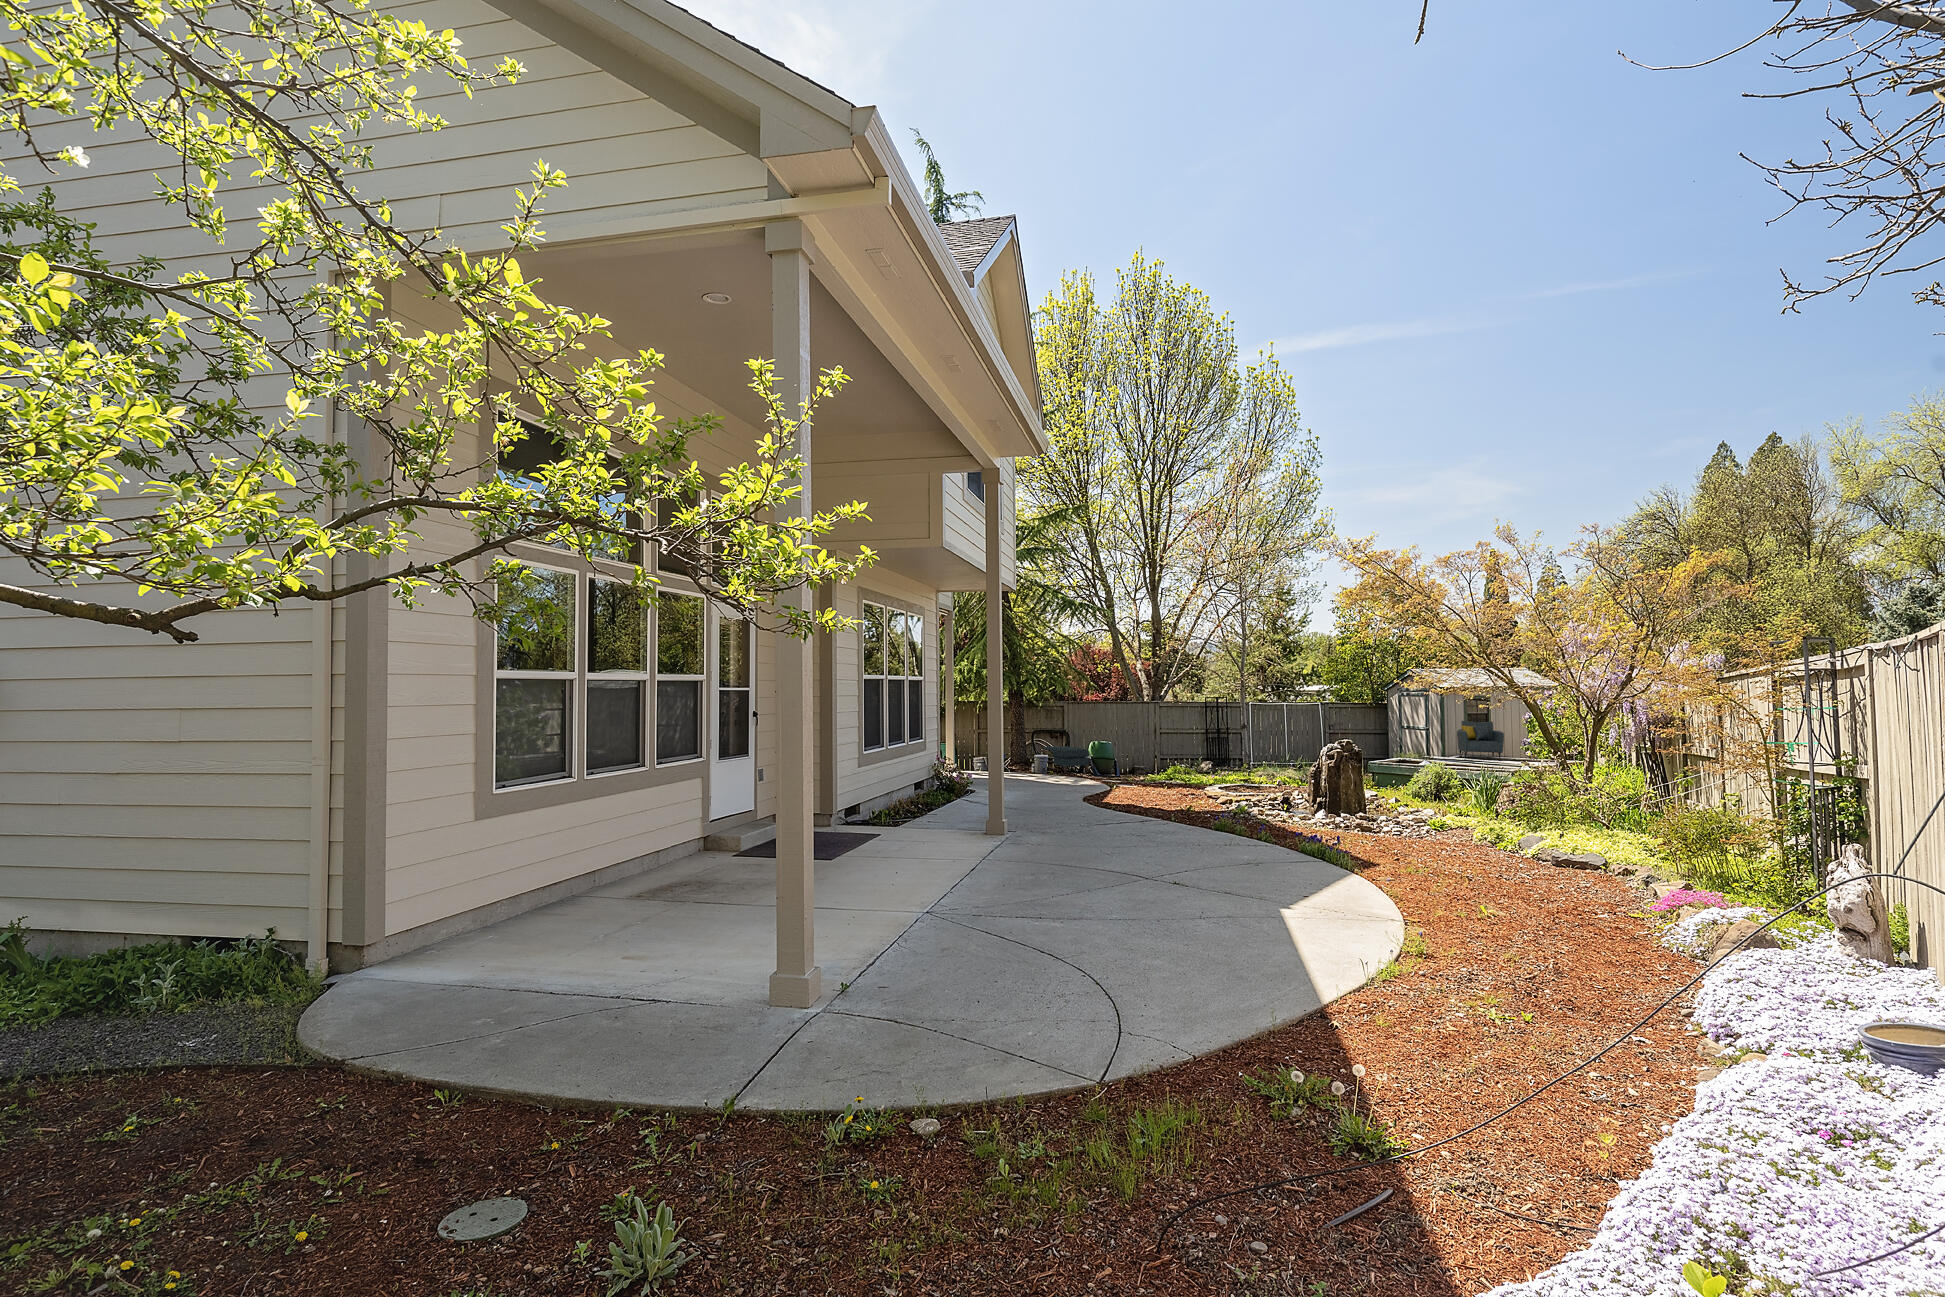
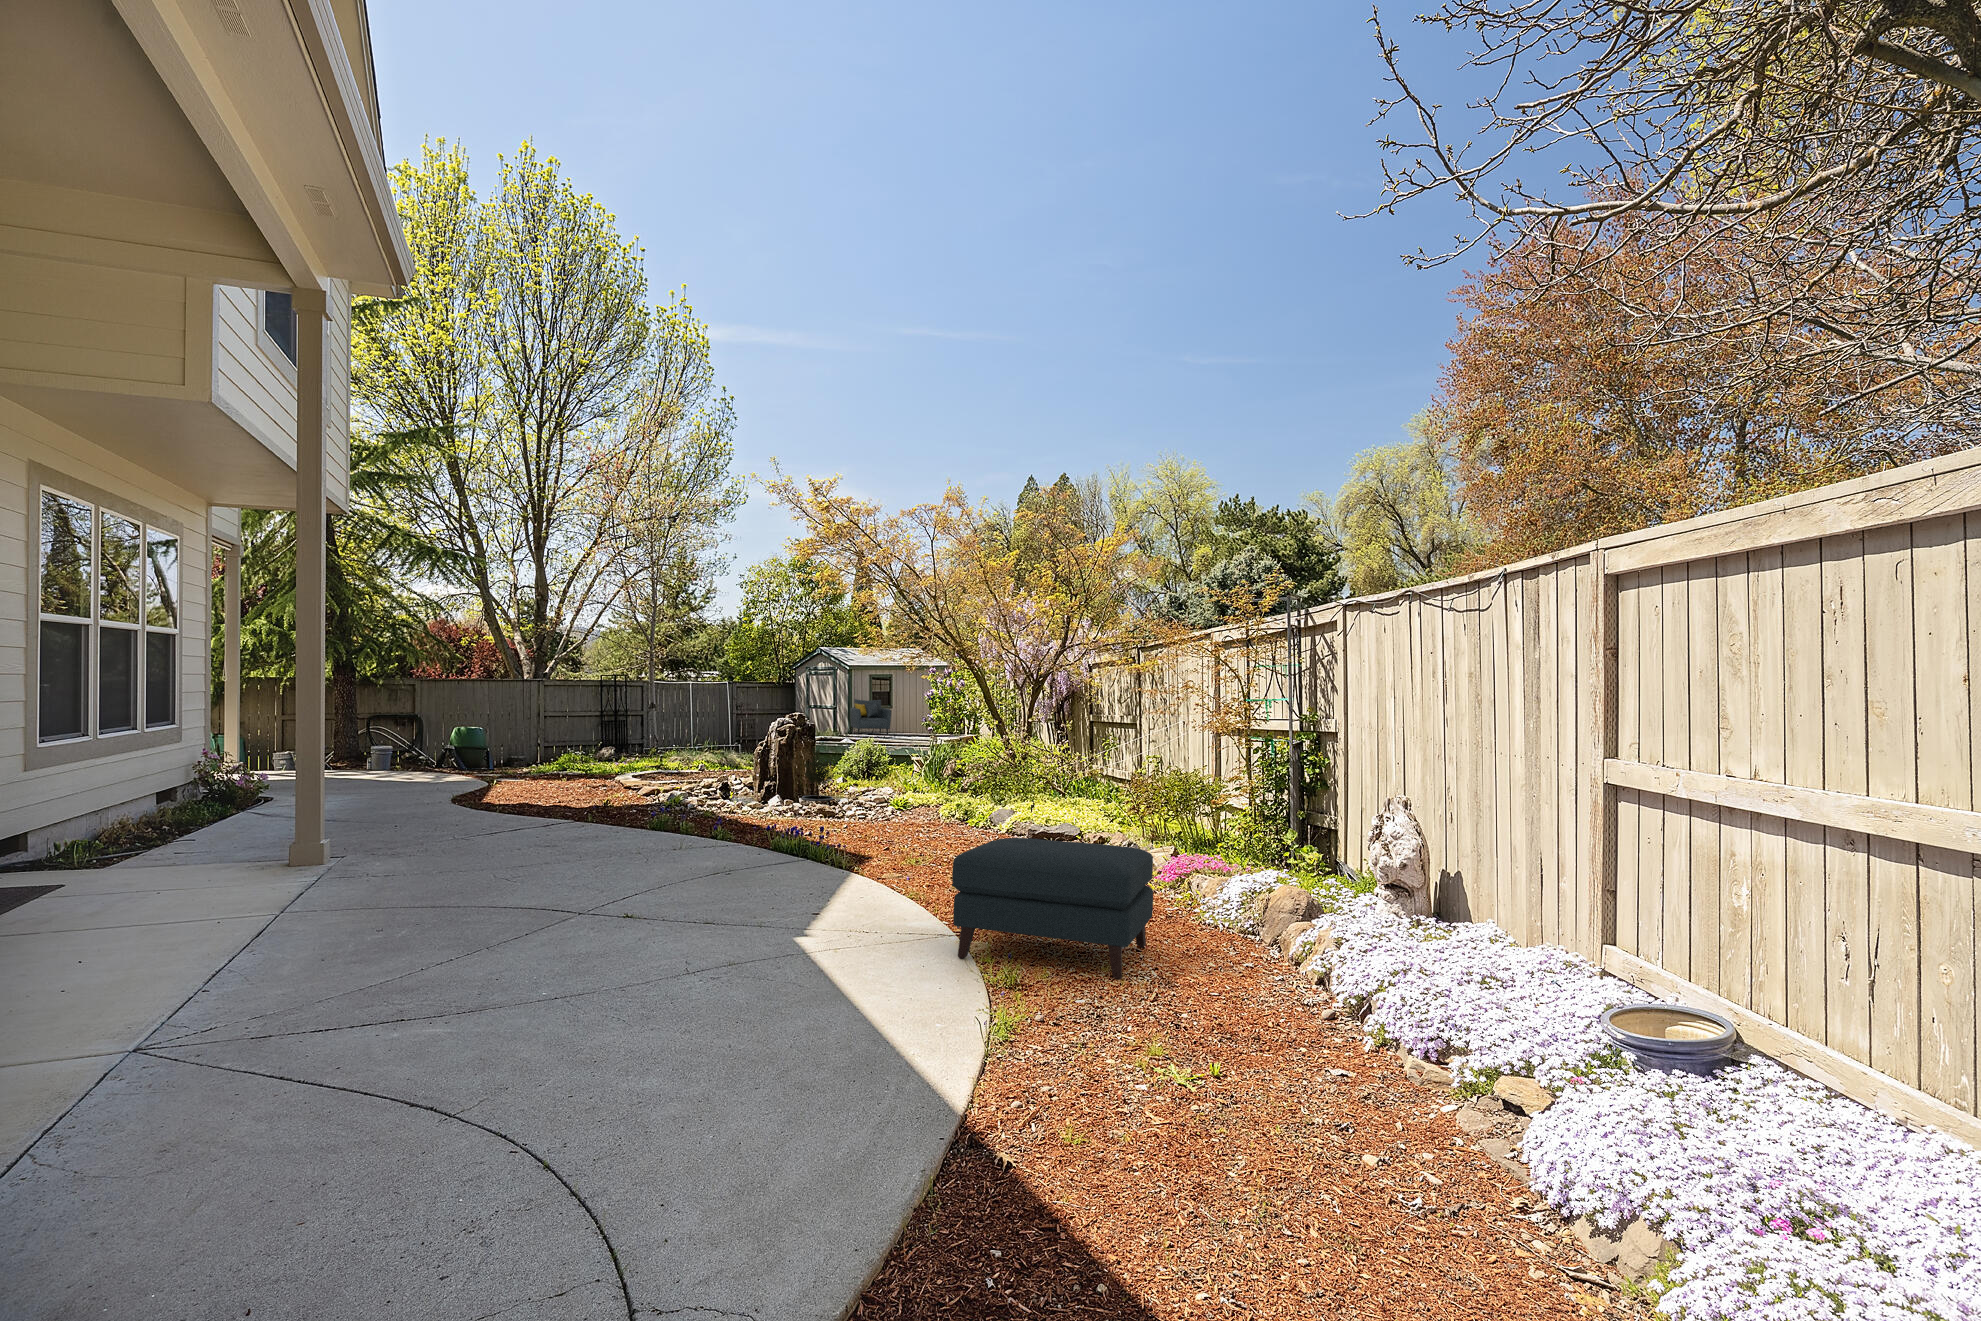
ottoman: present [1041,746,1089,773] -> present [952,838,1153,980]
potted tree: none [1349,765,1383,818] -> present [802,748,836,801]

